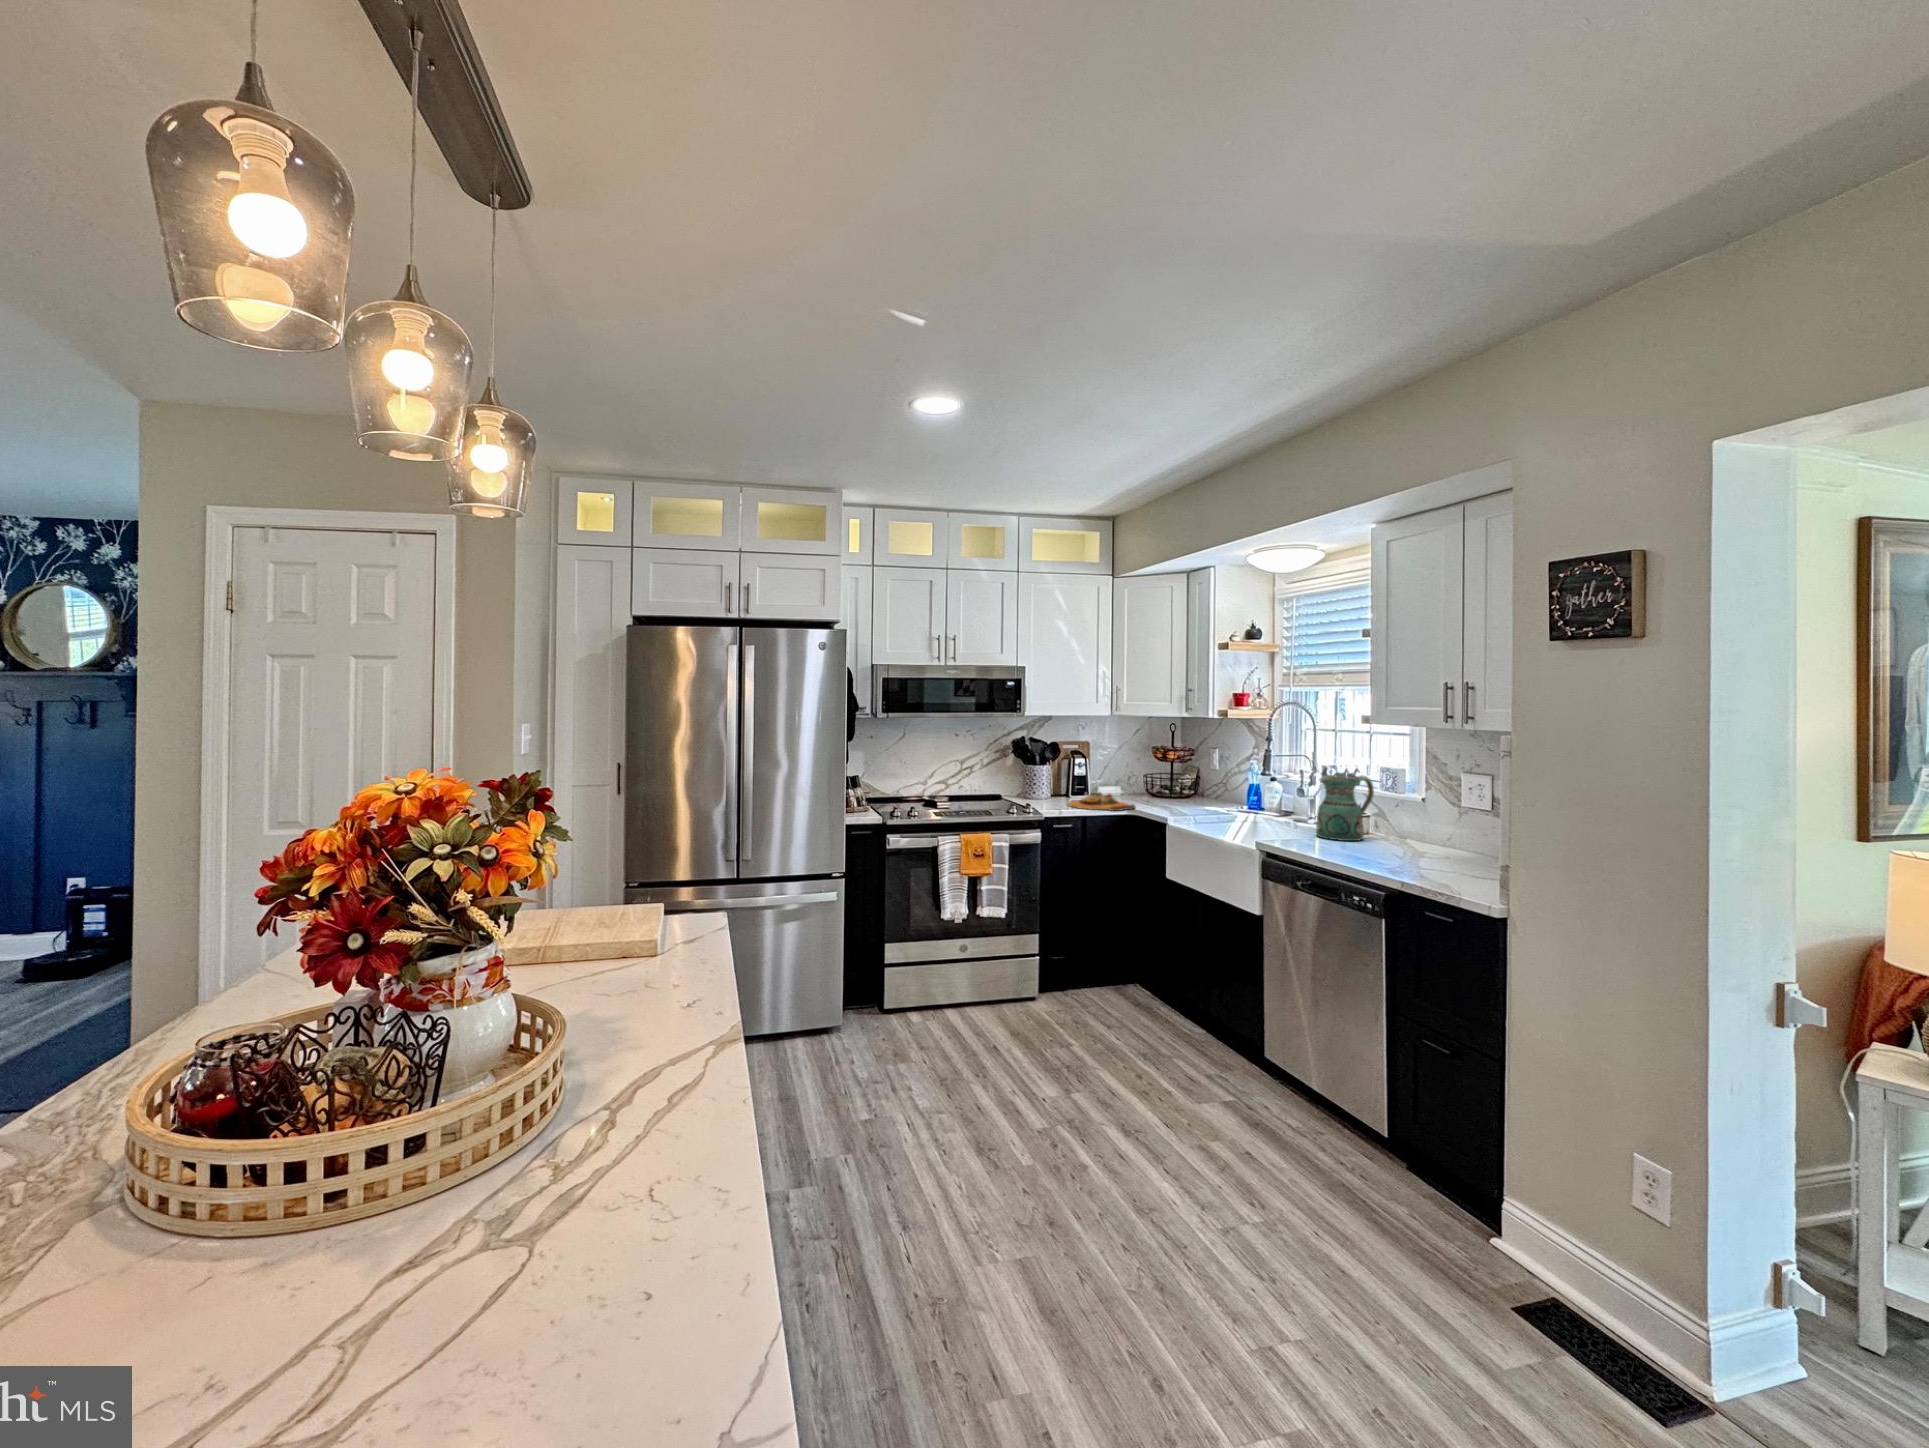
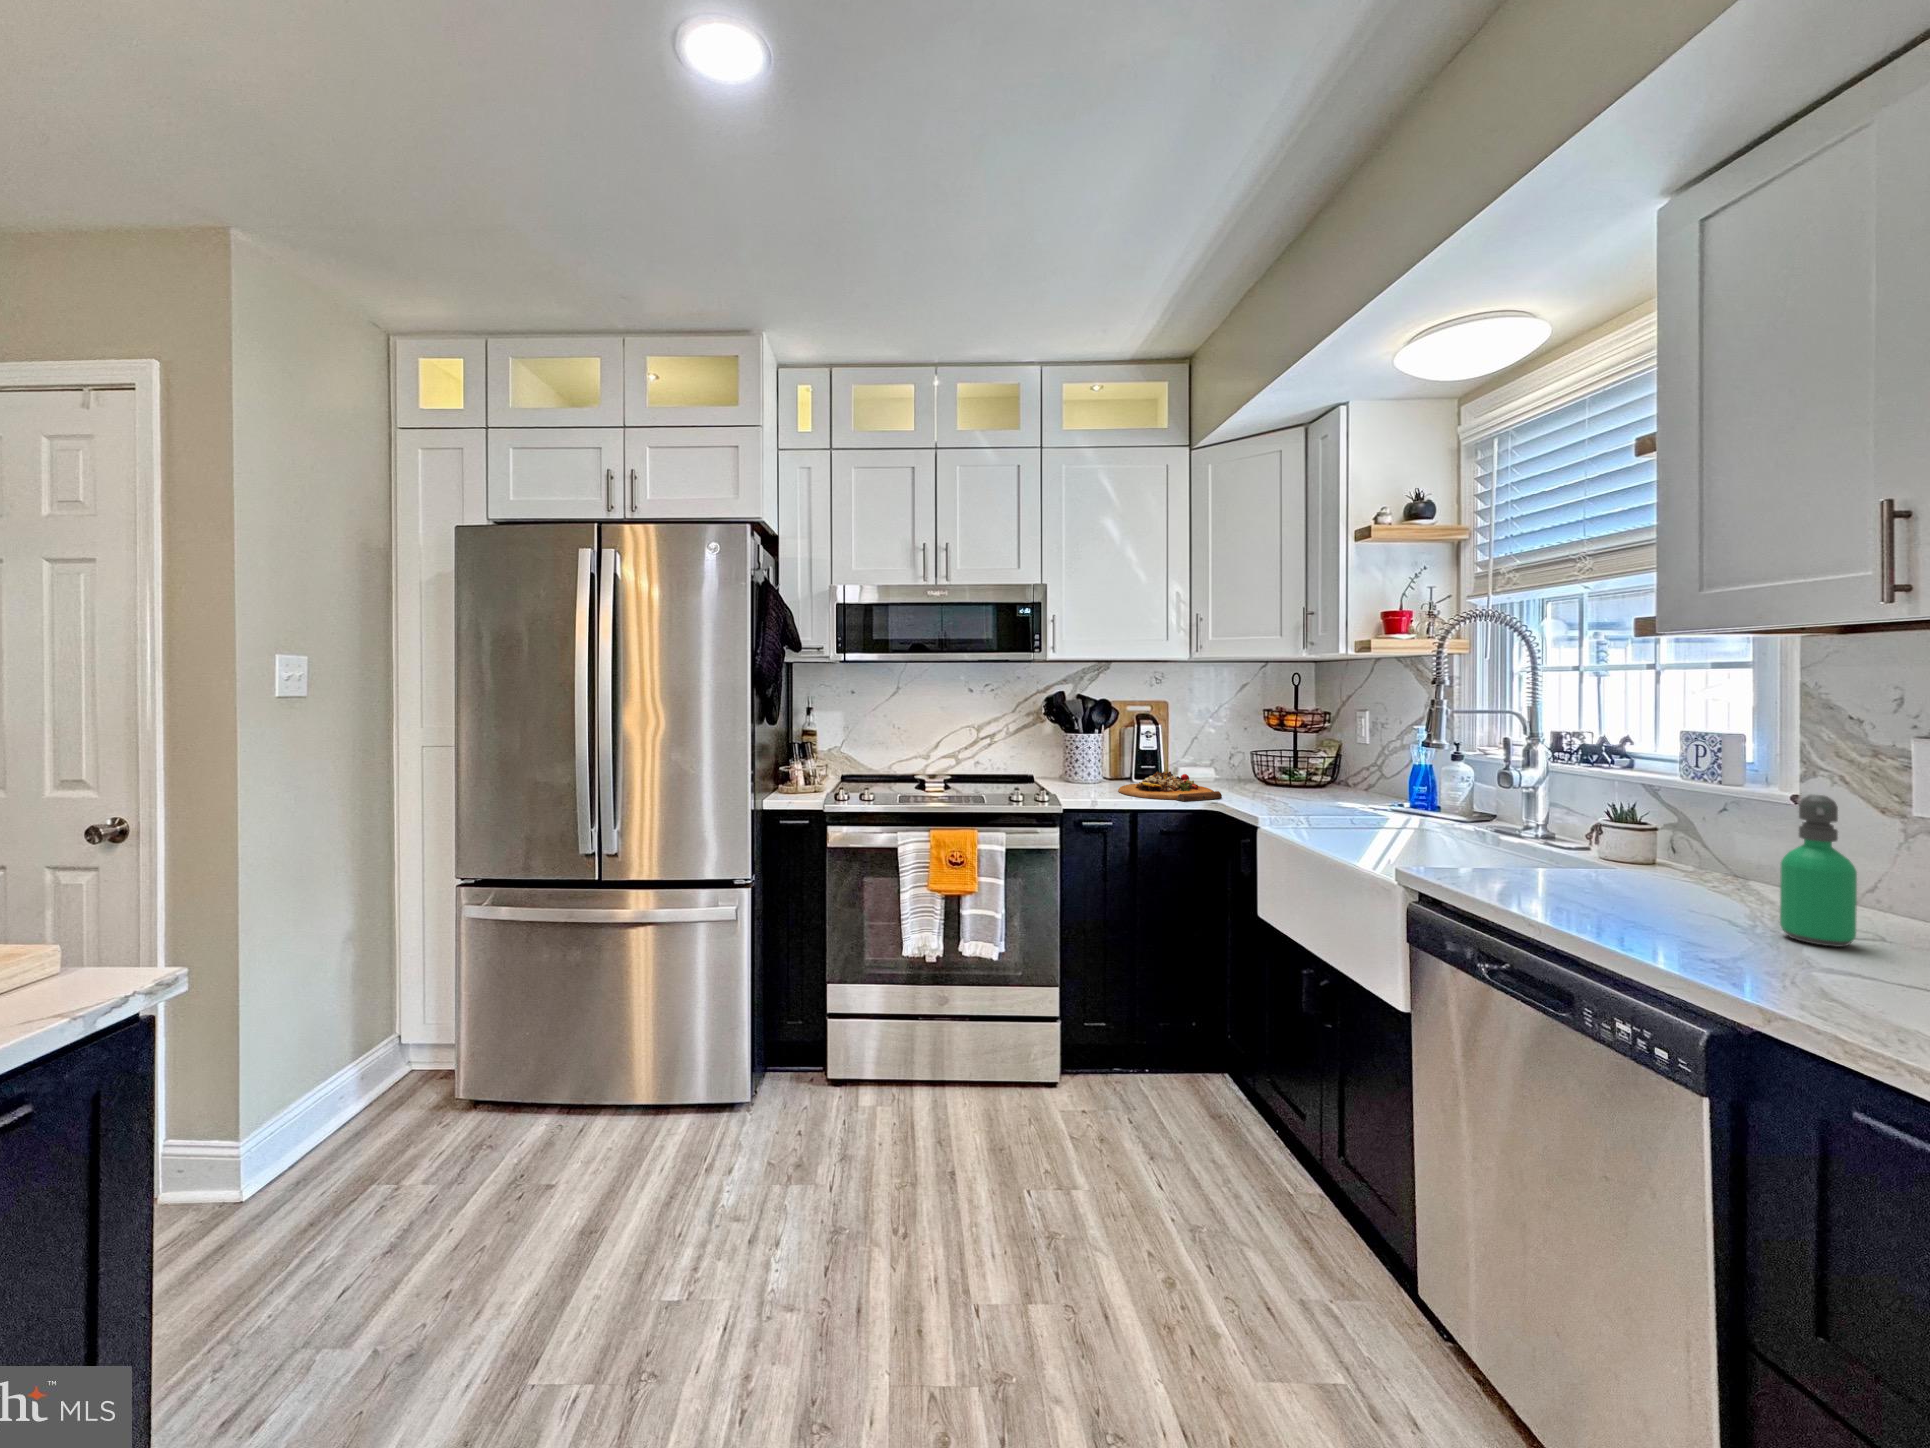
ceramic pitcher: present [1316,775,1374,841] -> none [1538,746,1666,873]
soap dispenser: none [1411,798,1437,864] -> present [1780,795,1857,947]

